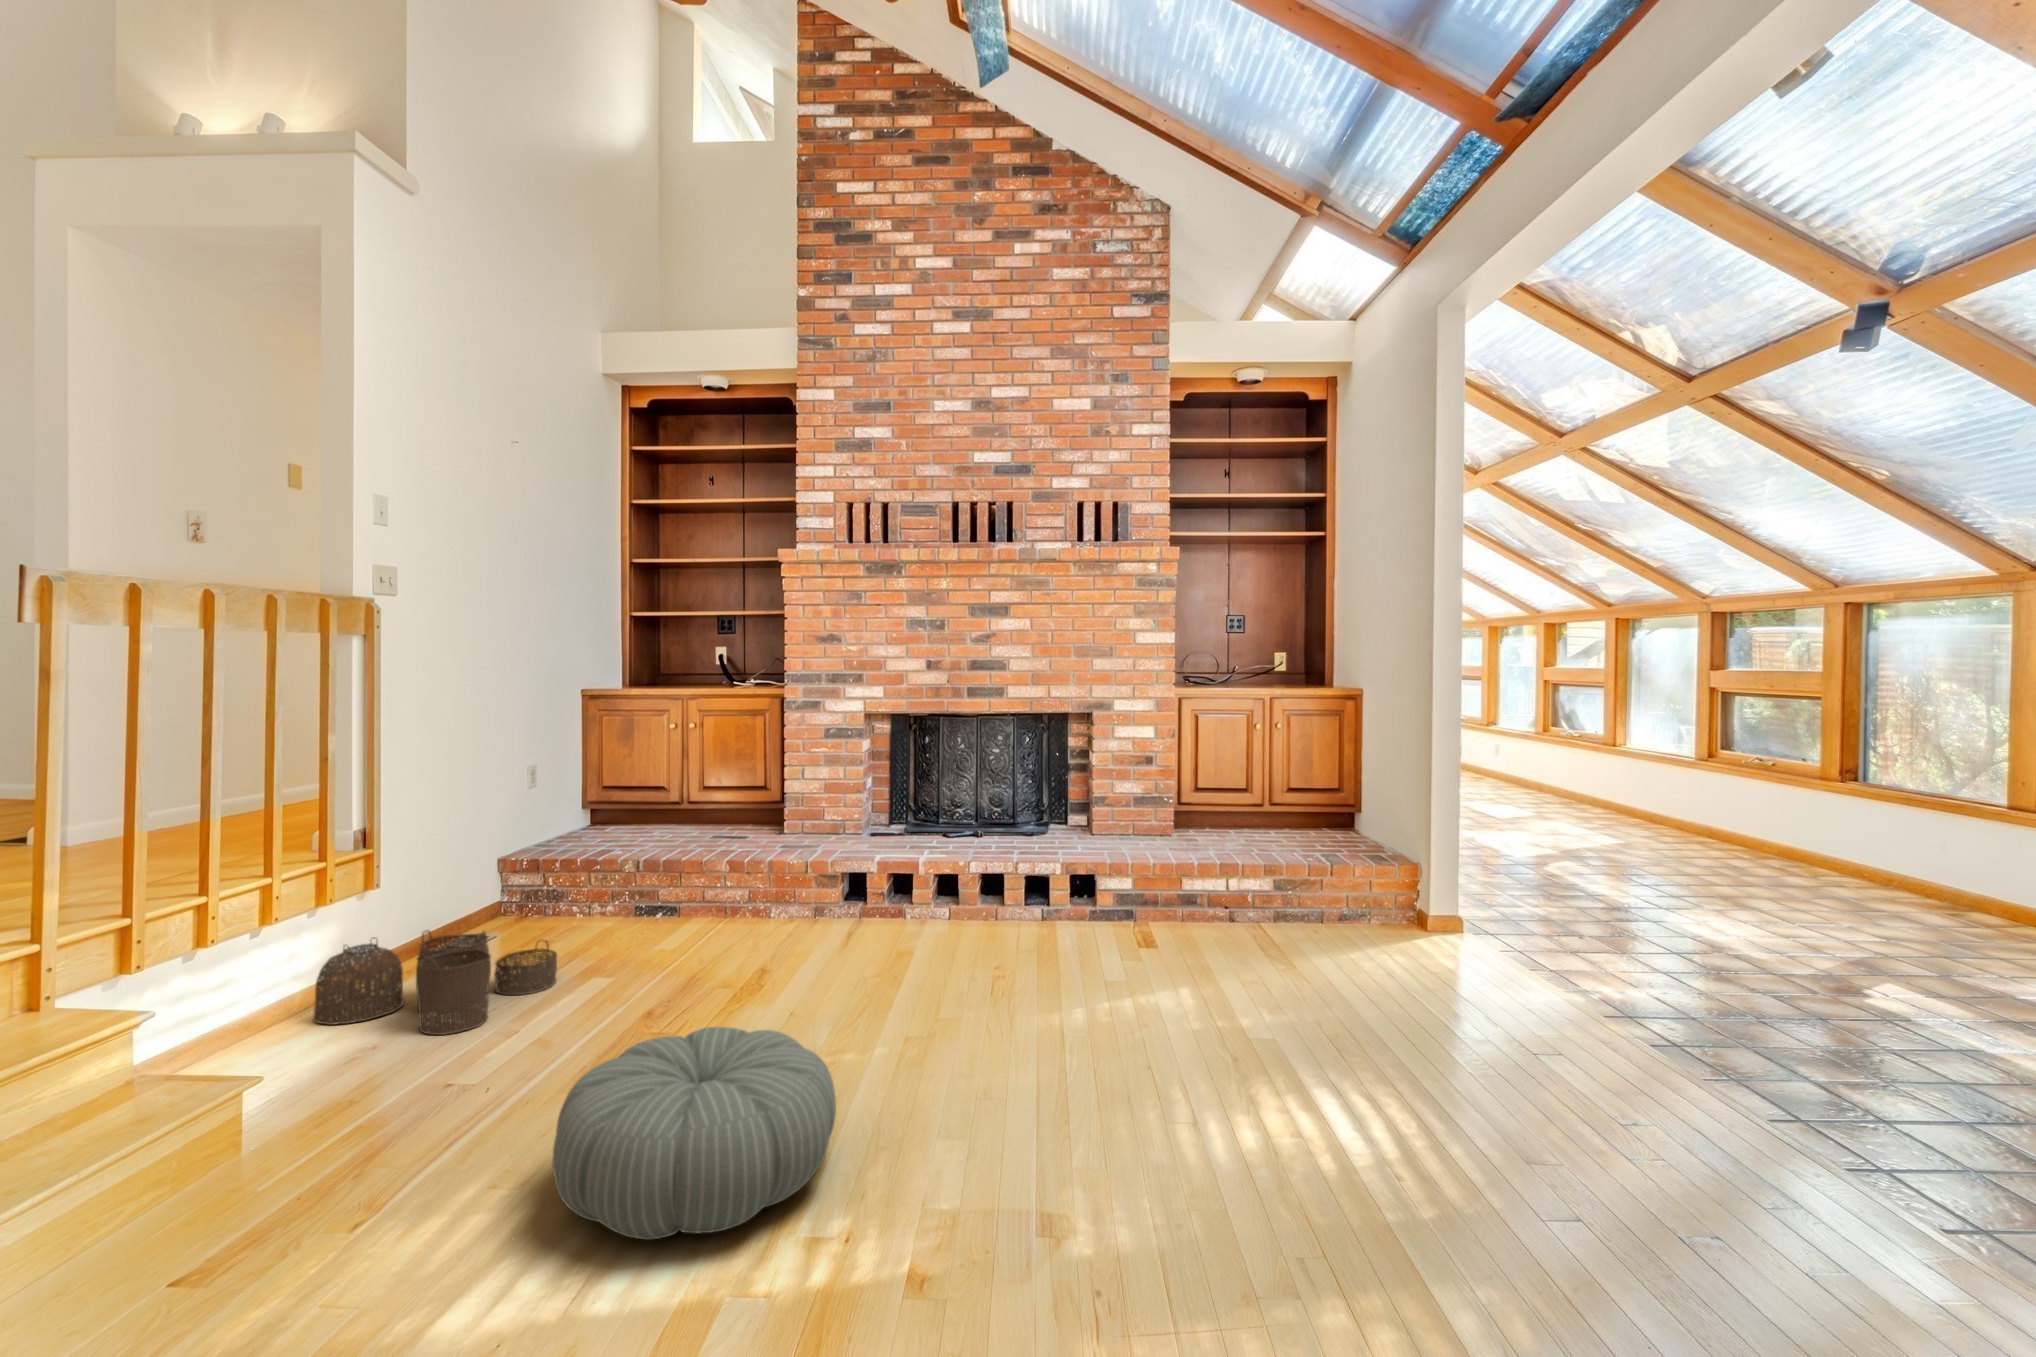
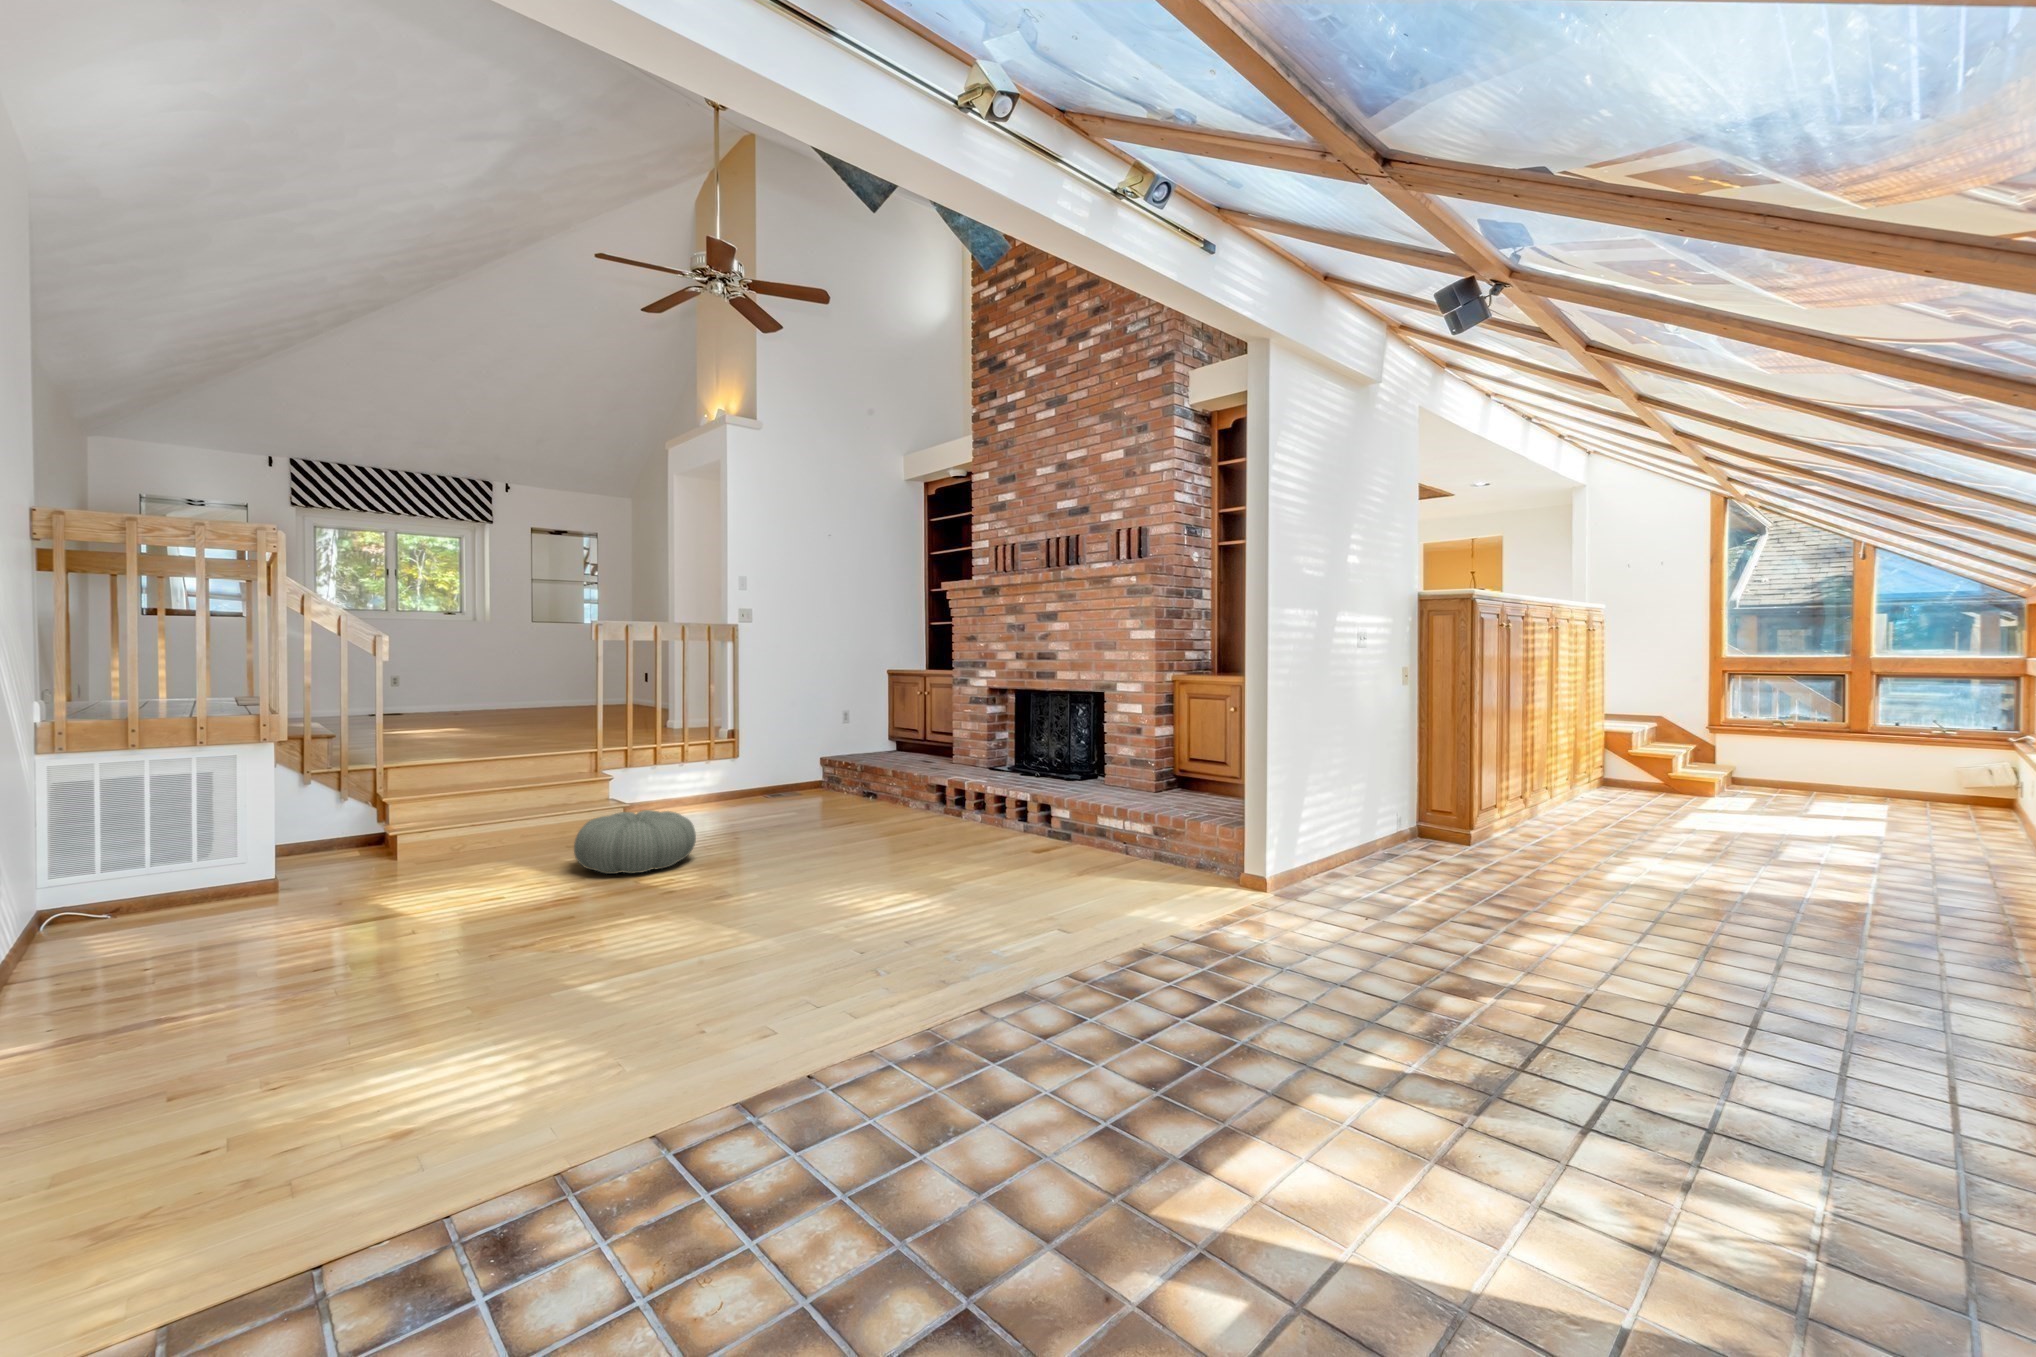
woven basket: present [312,931,557,1035] -> none [672,773,761,815]

